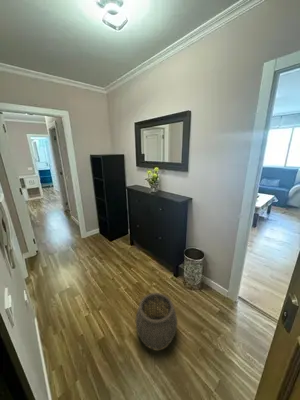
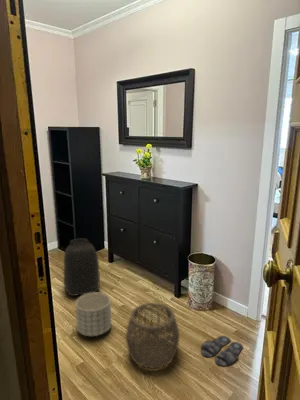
backpack: none [98,232,123,273] -> present [64,239,100,296]
planter: none [101,277,127,313] -> present [76,293,111,336]
slippers: none [194,316,227,350] -> present [201,336,243,366]

